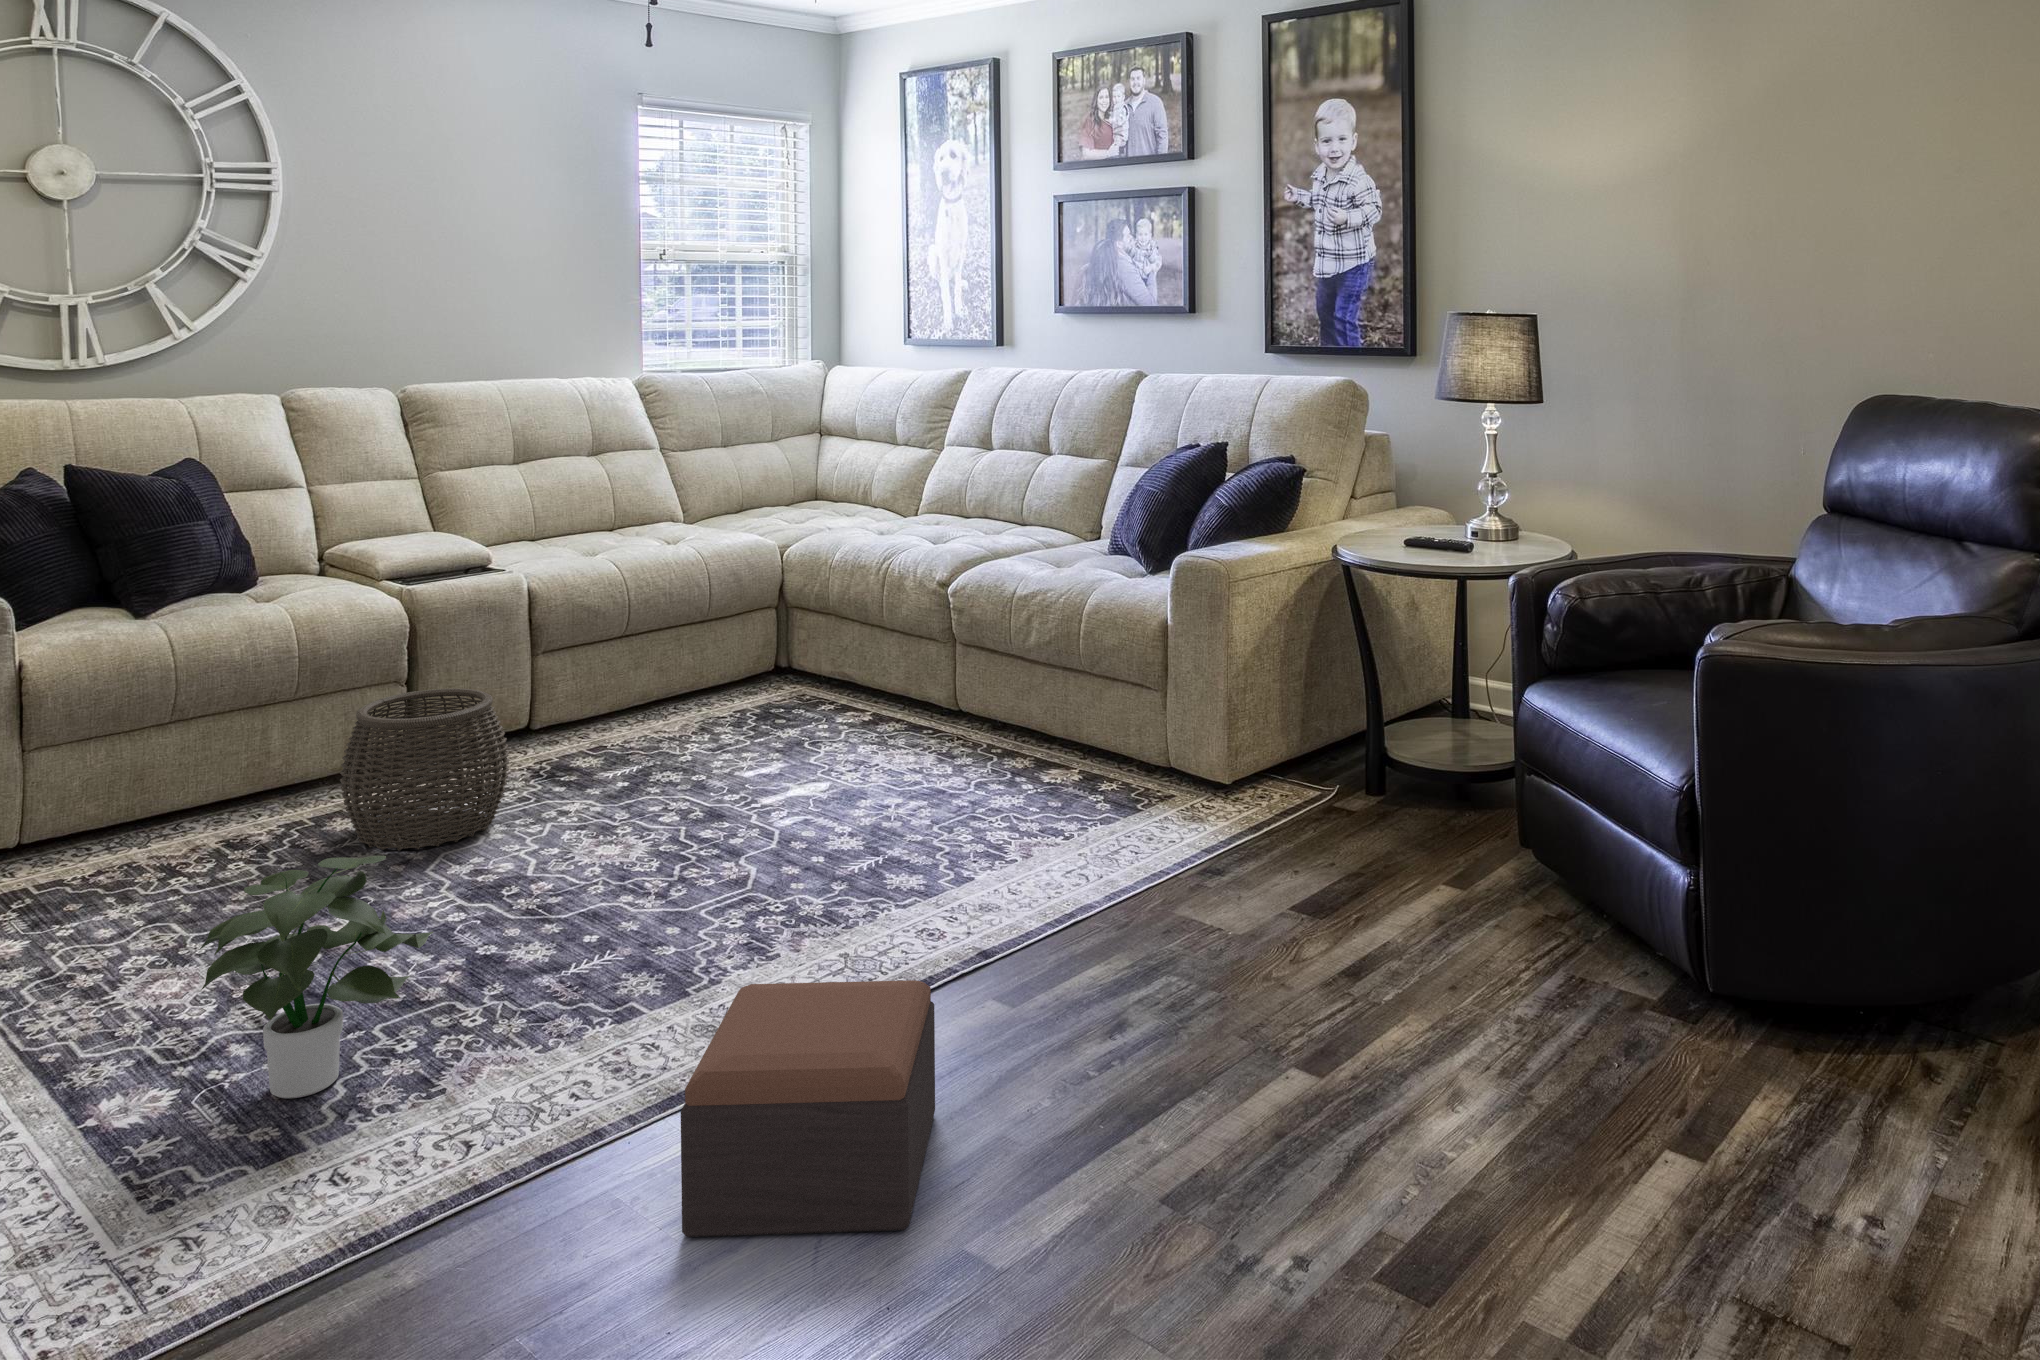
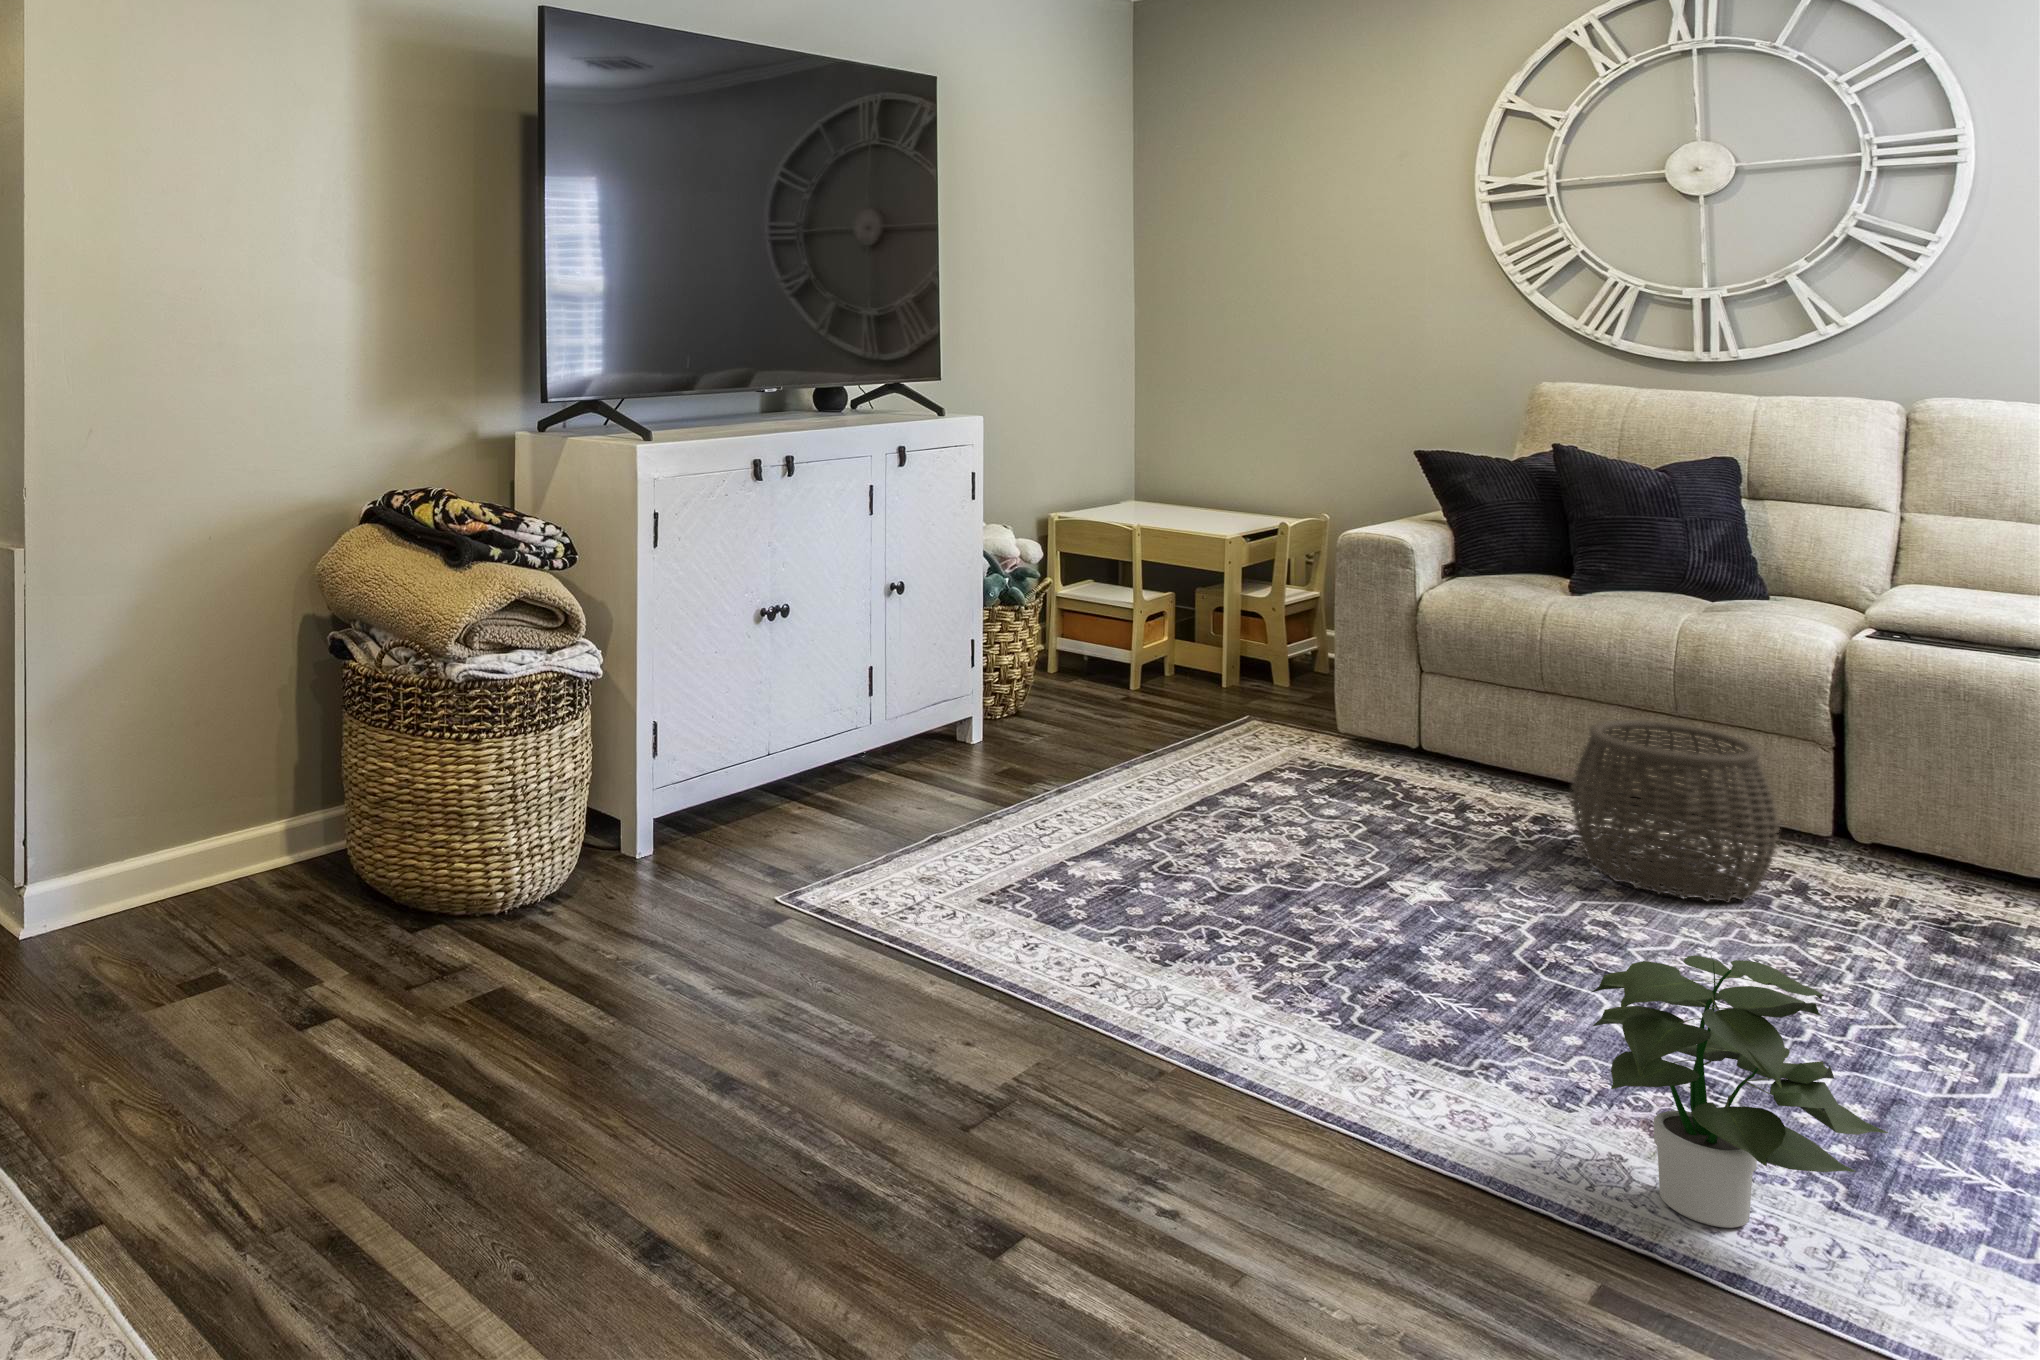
potted plant: present [200,856,433,1098] -> present [1592,955,1888,1228]
footstool: present [681,980,935,1237] -> none [1011,964,1292,1222]

